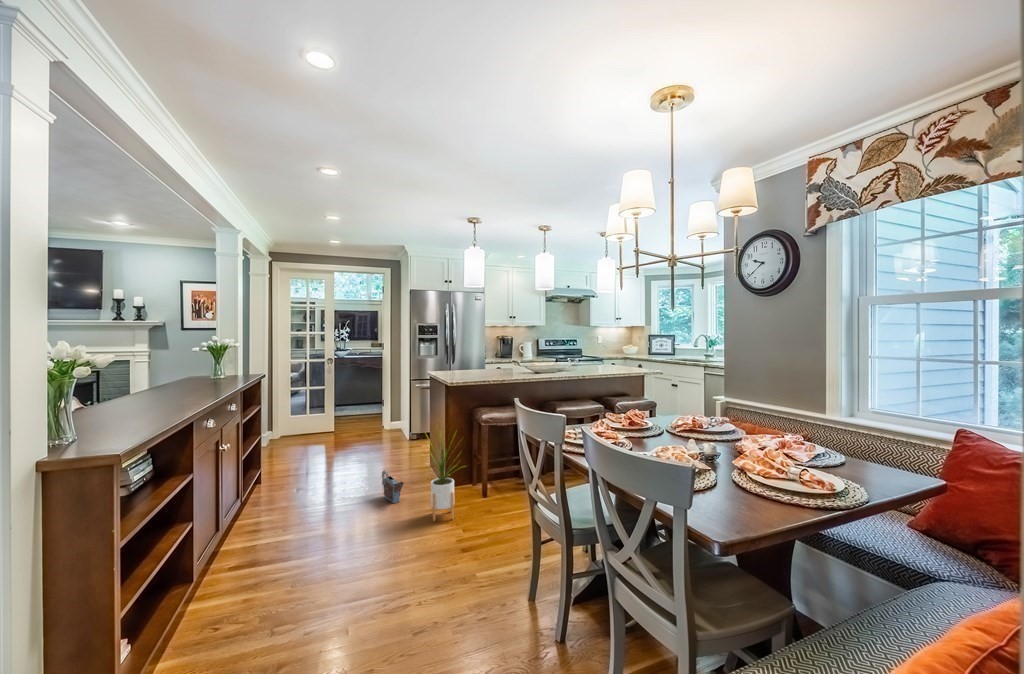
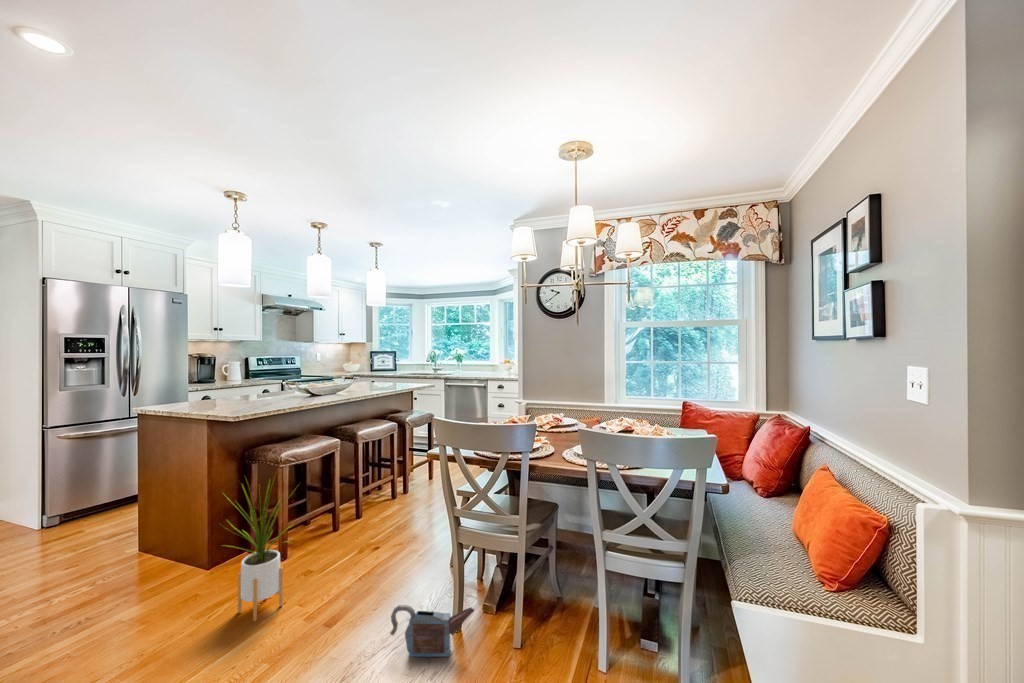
watering can: present [382,471,404,503] -> present [390,605,474,657]

